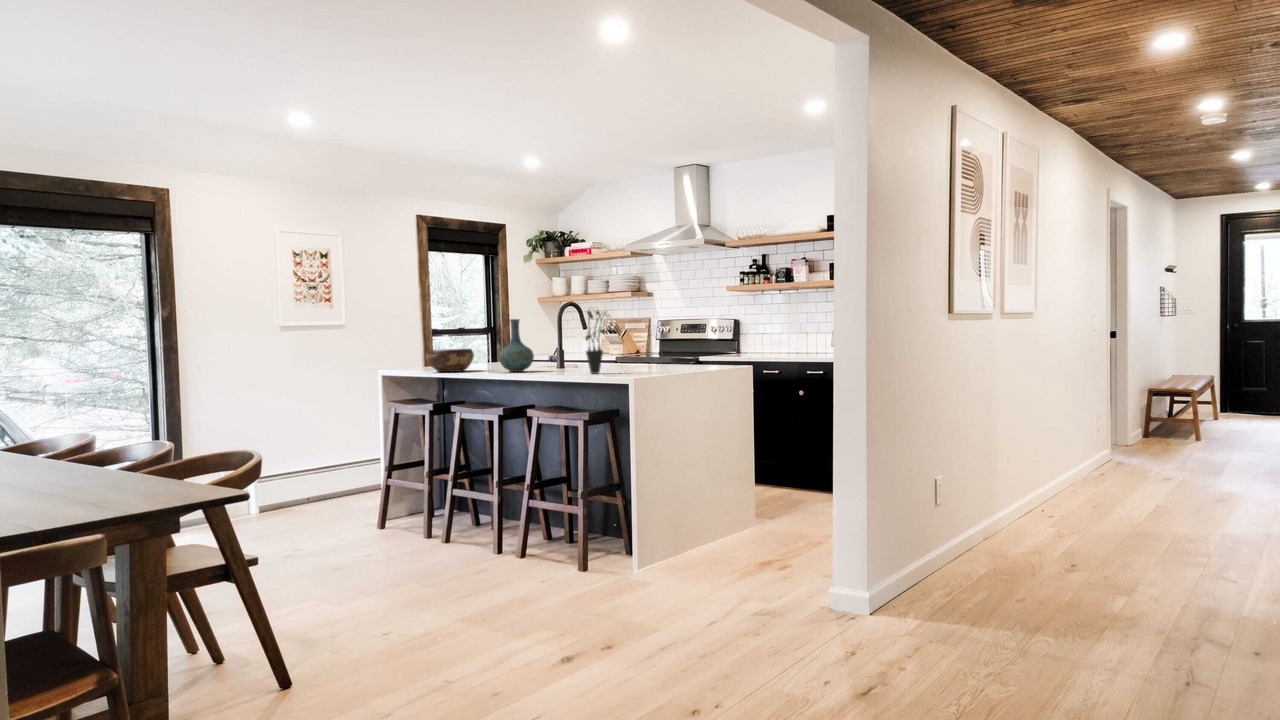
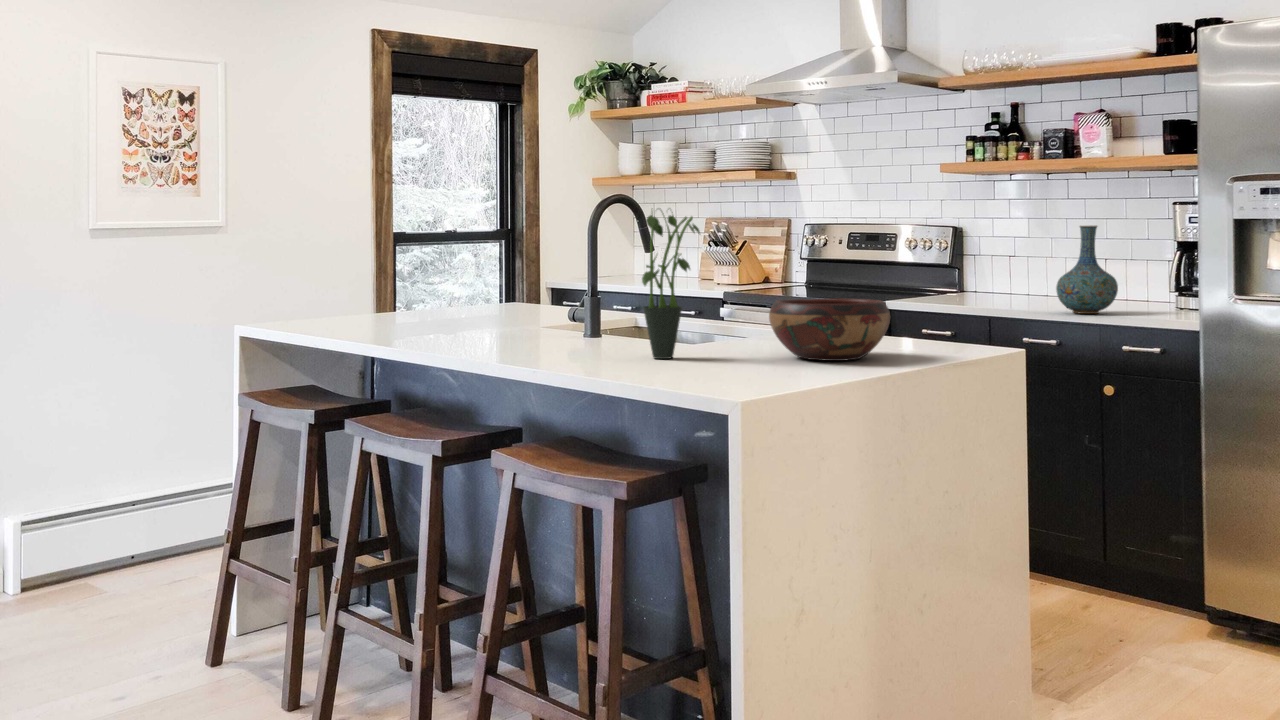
vase: present [499,319,534,372] -> present [1056,226,1118,314]
decorative bowl: present [426,349,474,372] -> present [769,298,890,361]

